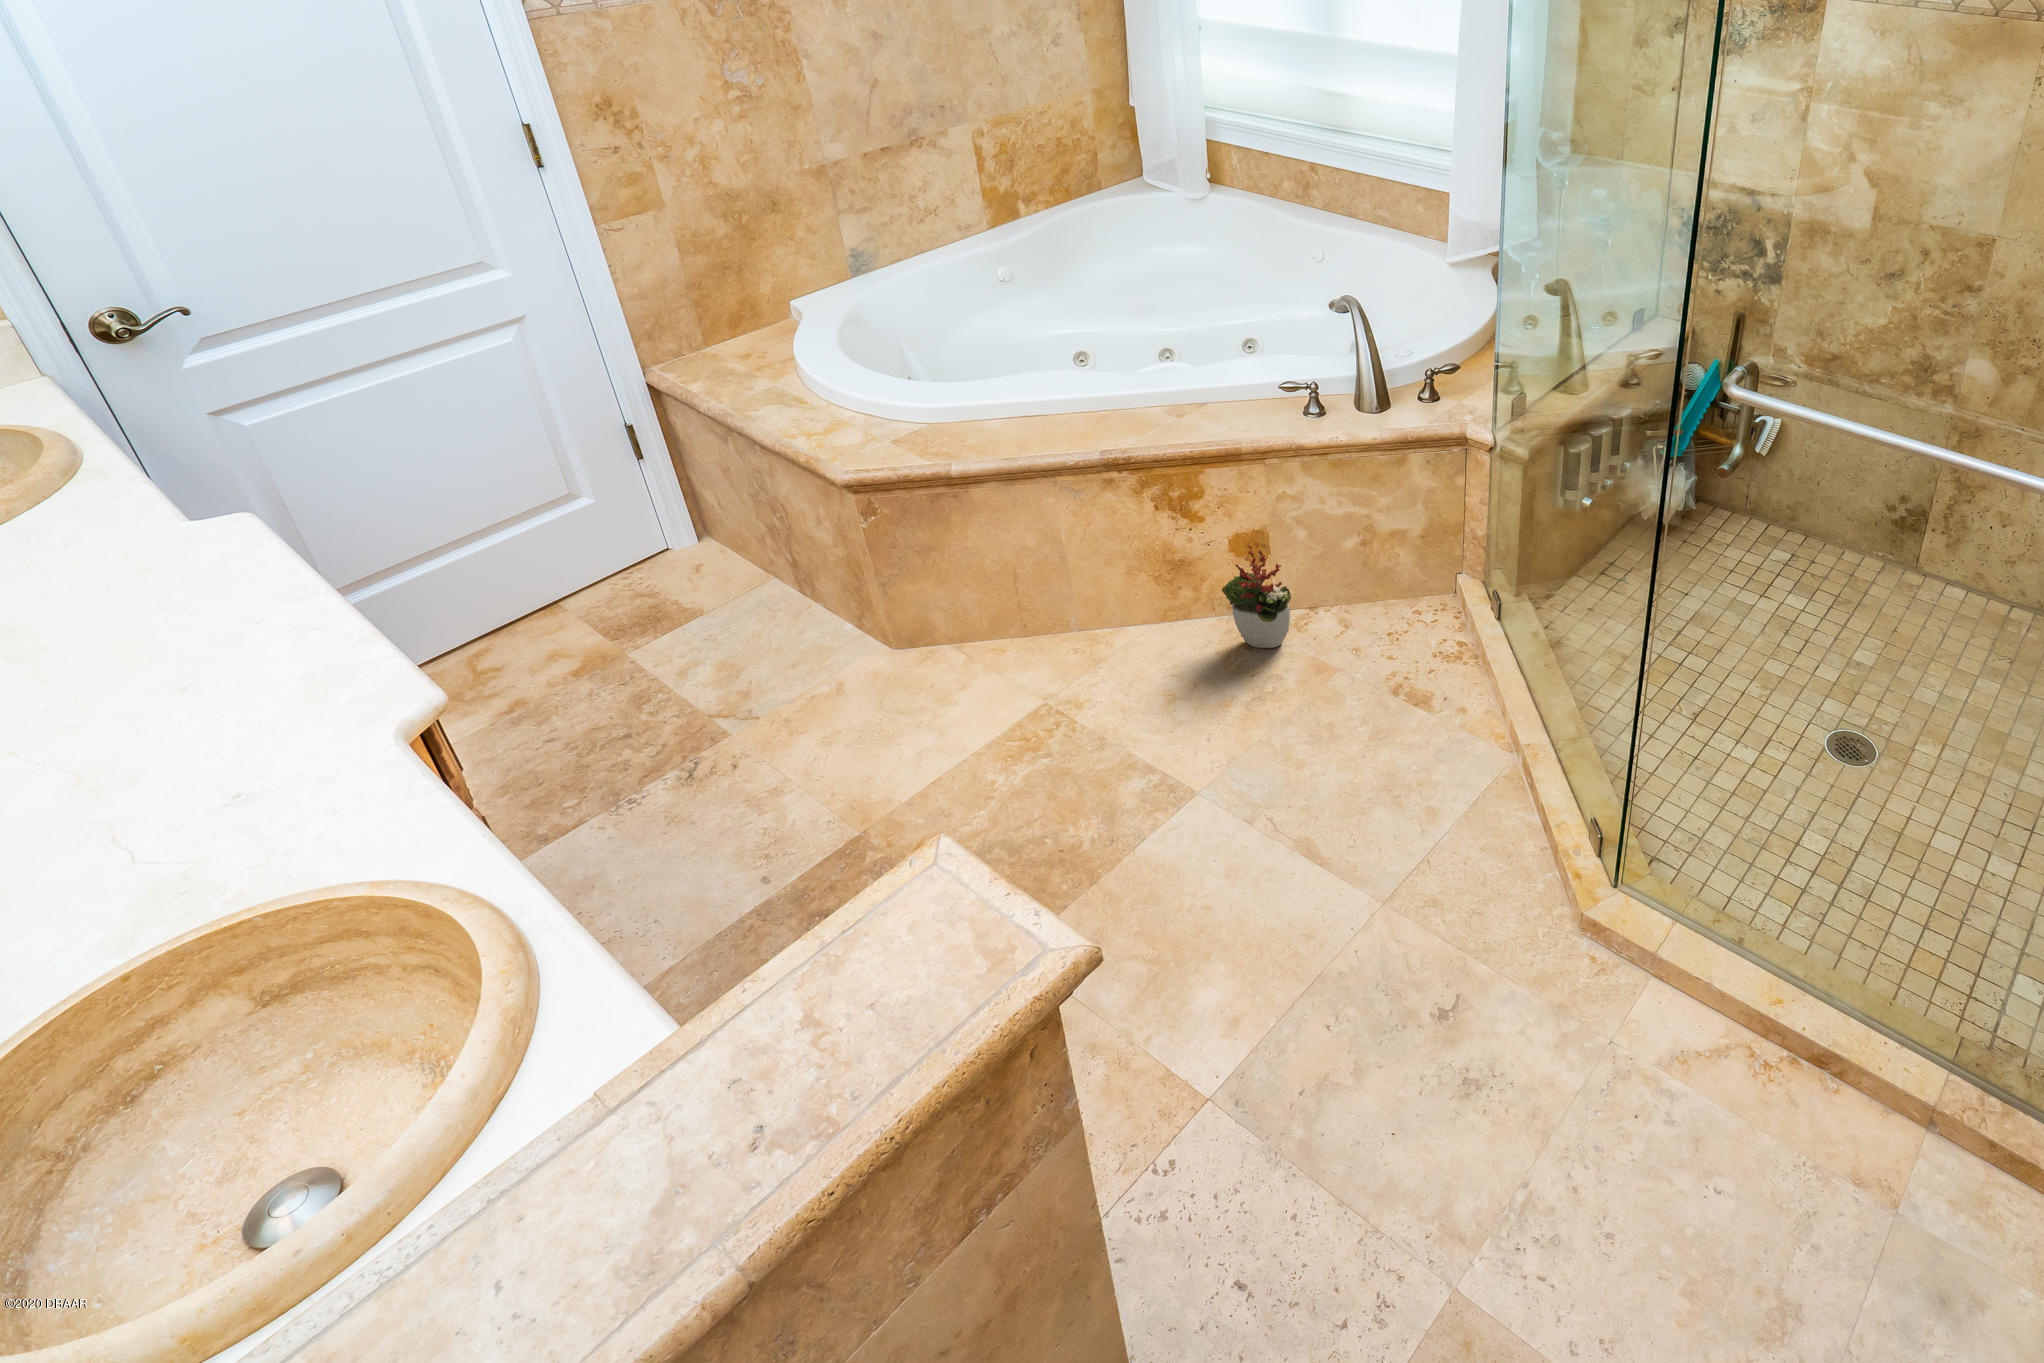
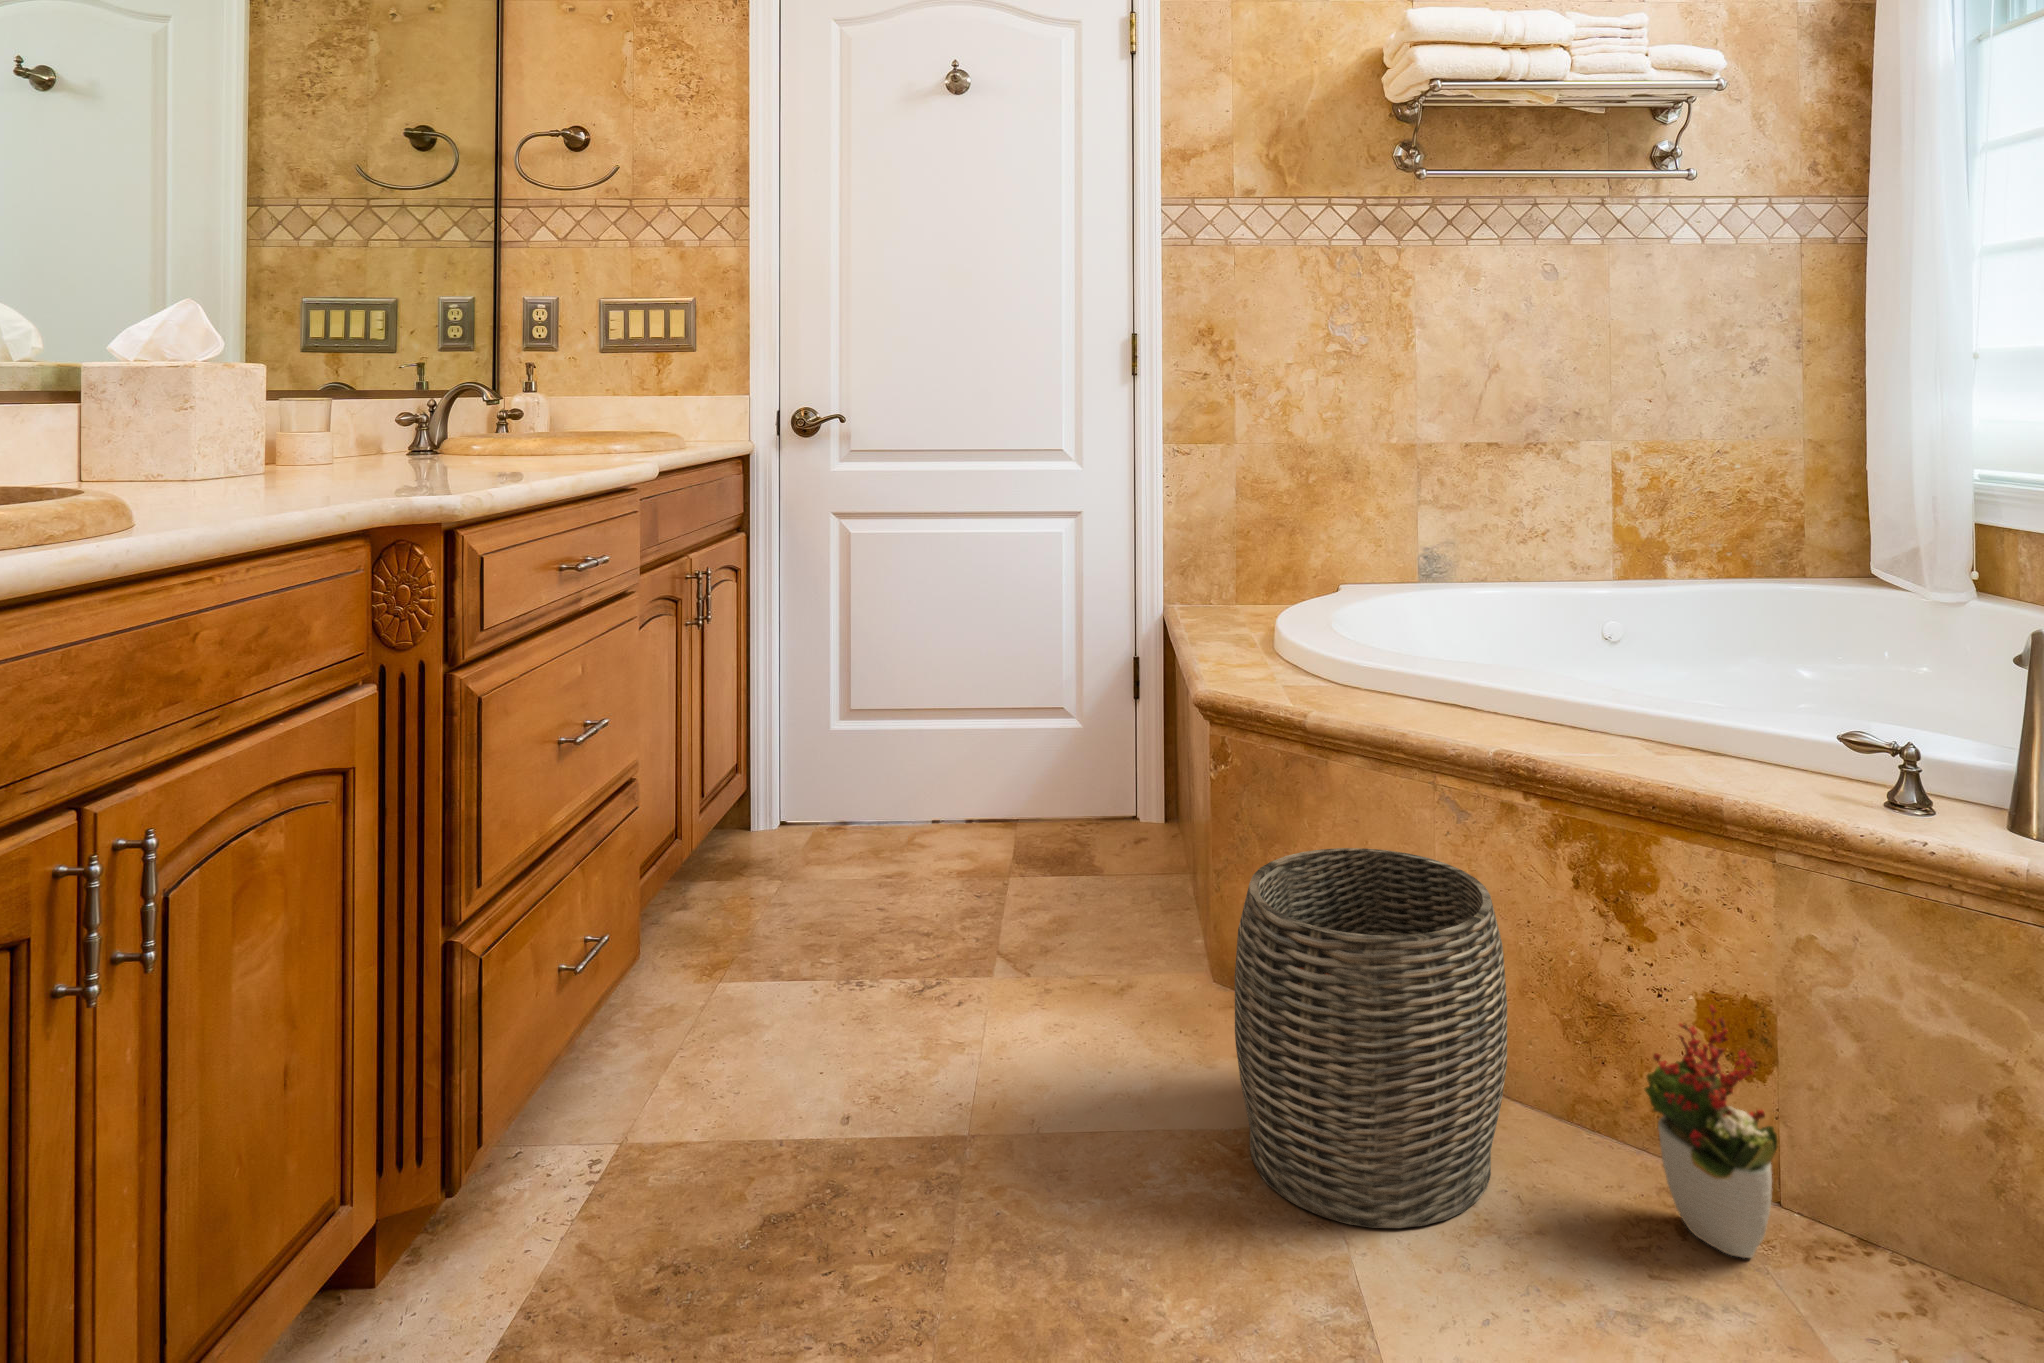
woven basket: none [993,529,1163,745] -> present [1235,848,1507,1228]

